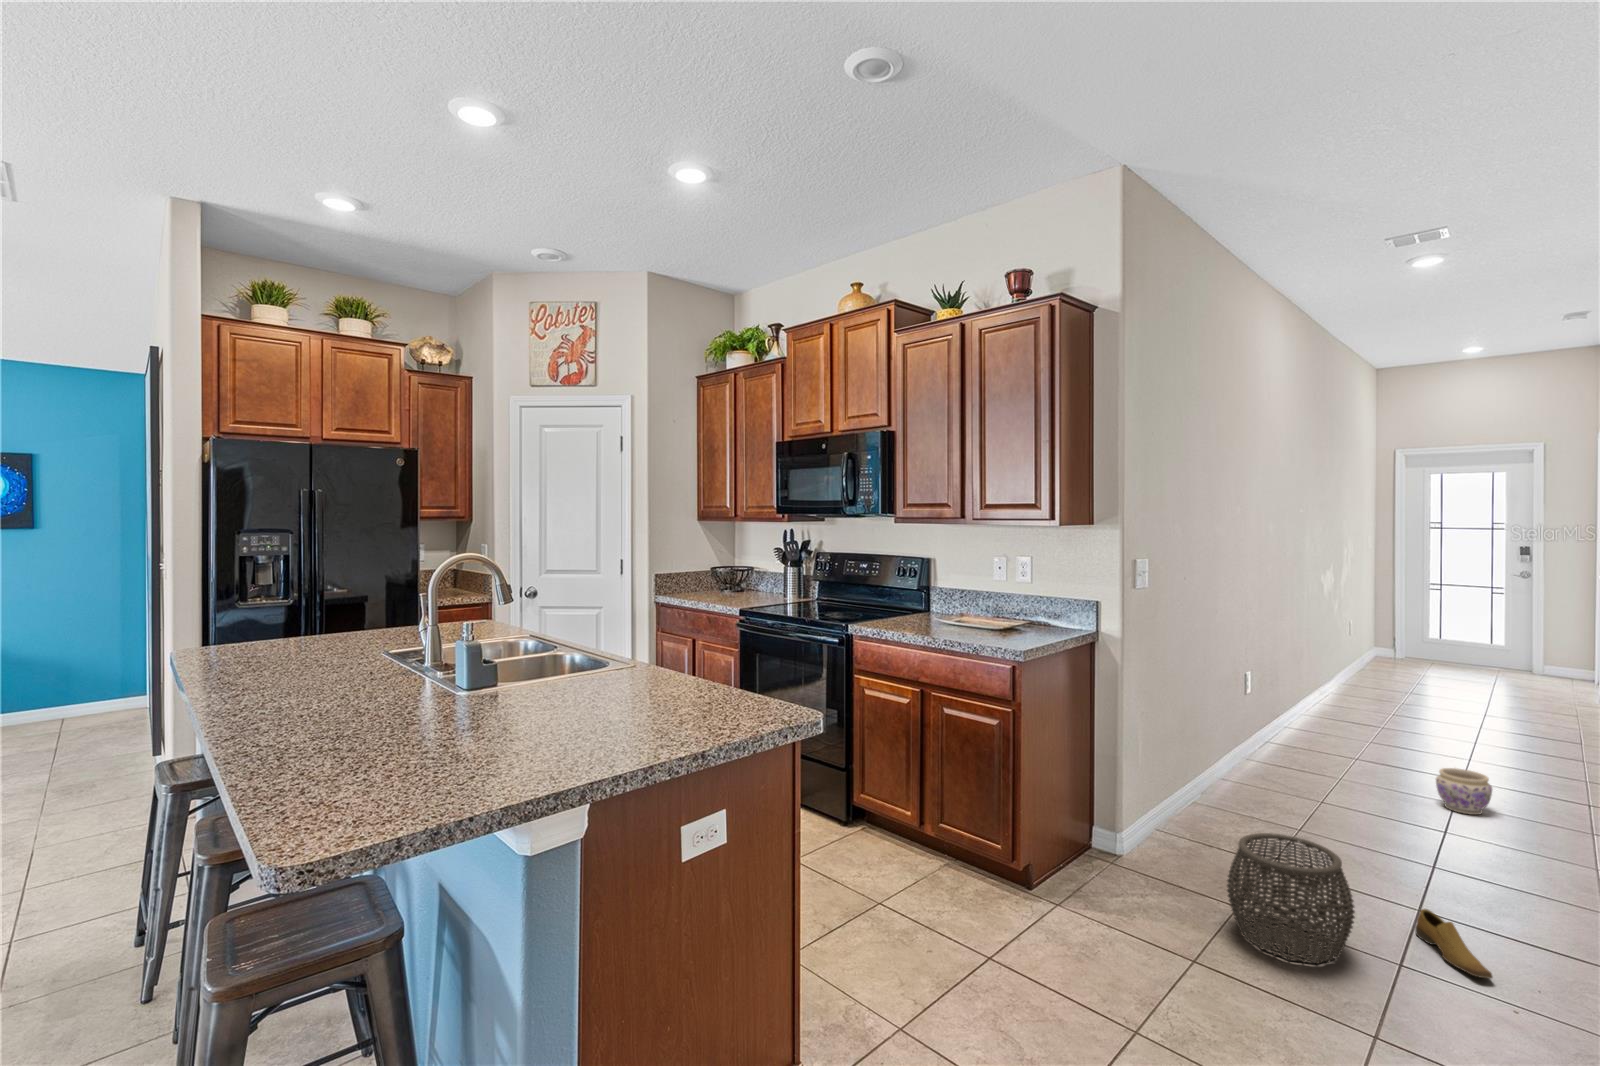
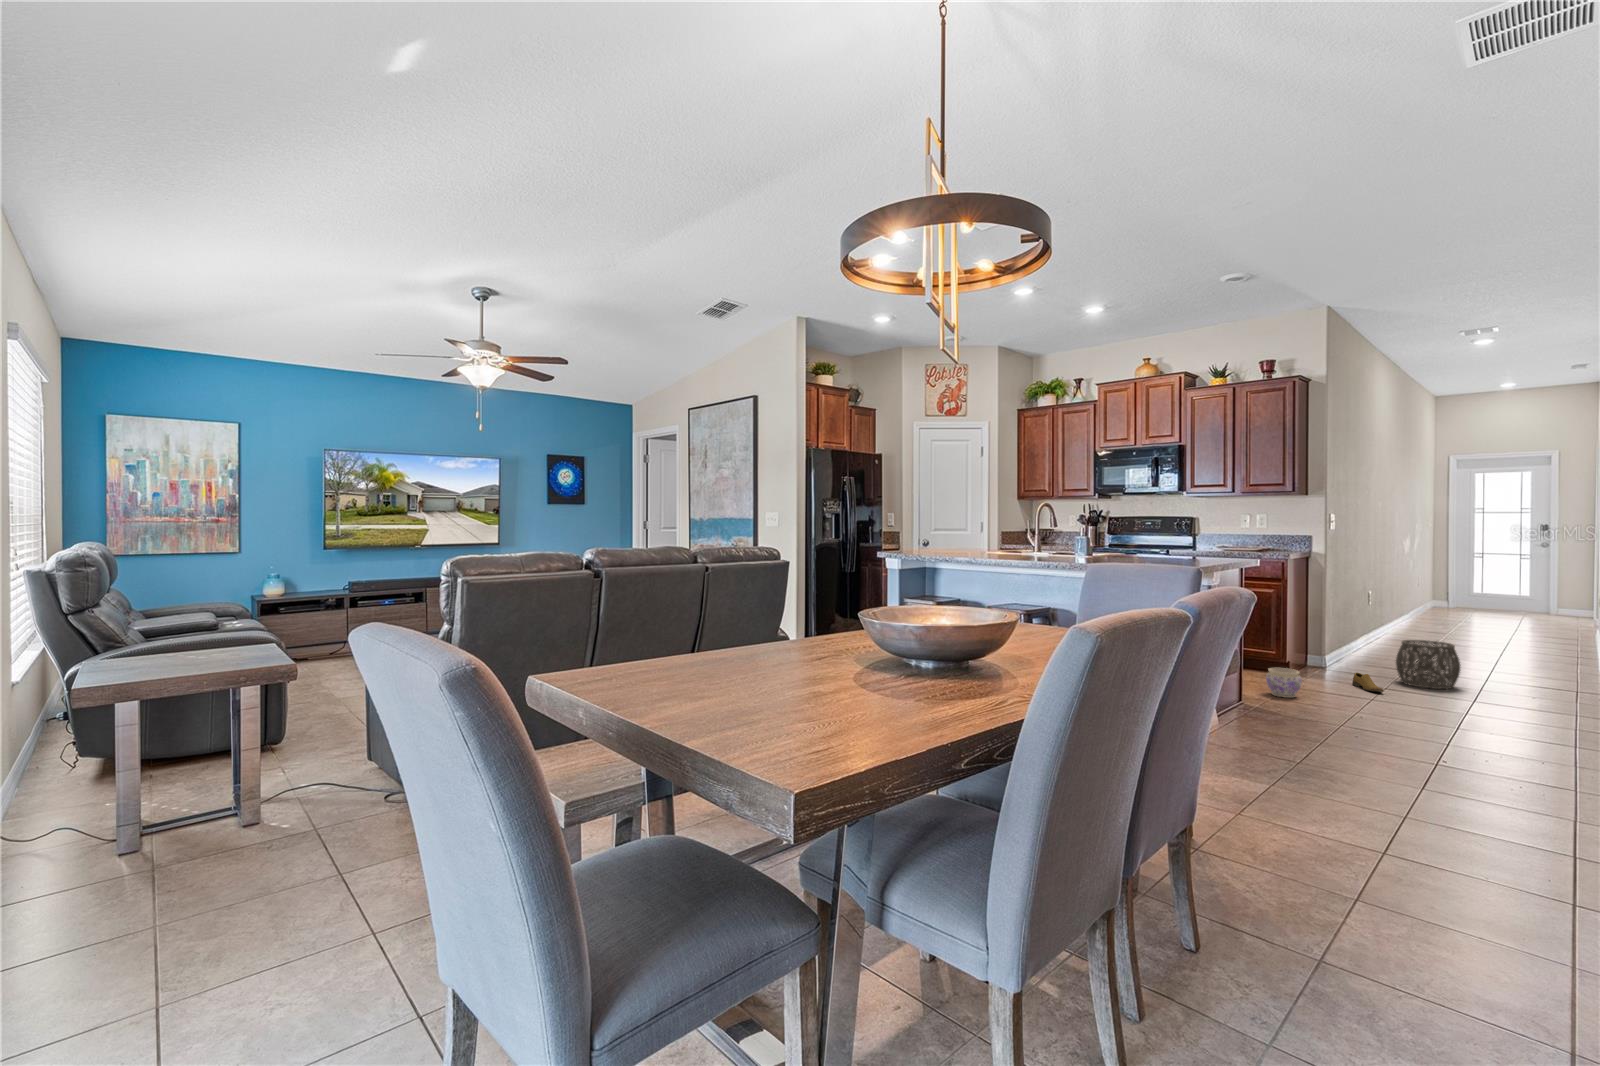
planter: present [1436,768,1492,815] -> present [1266,668,1302,698]
shoe: present [1415,909,1493,979] -> present [1352,673,1383,692]

